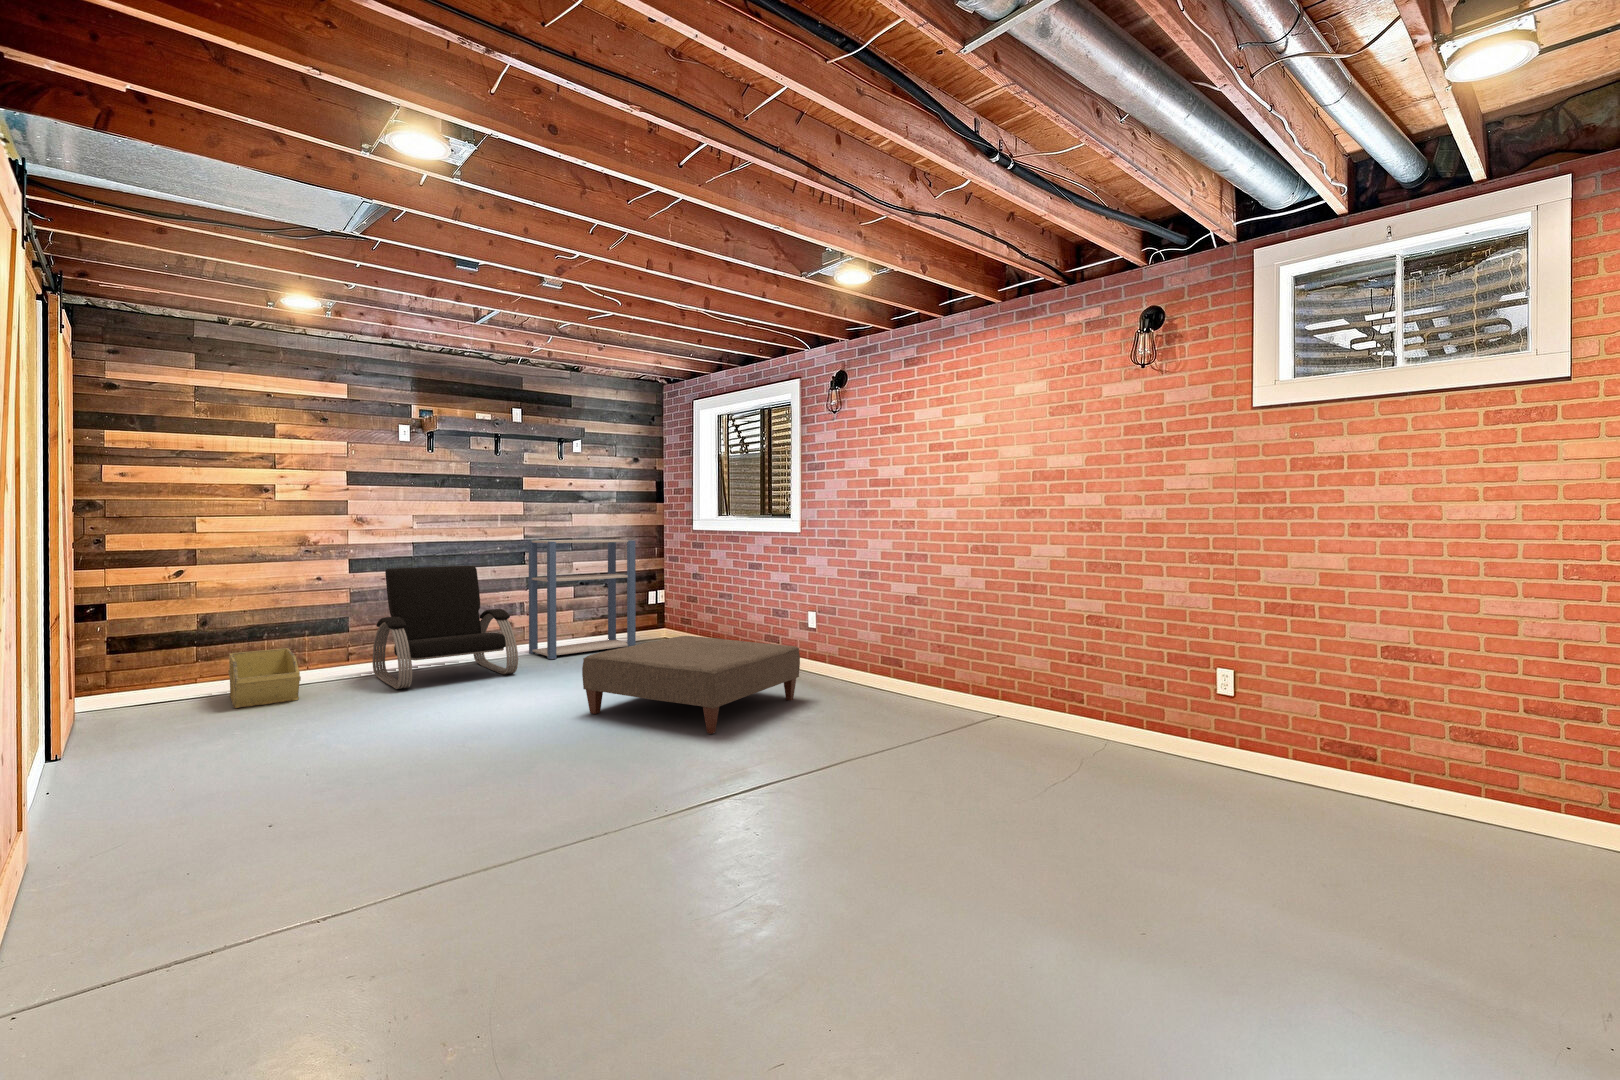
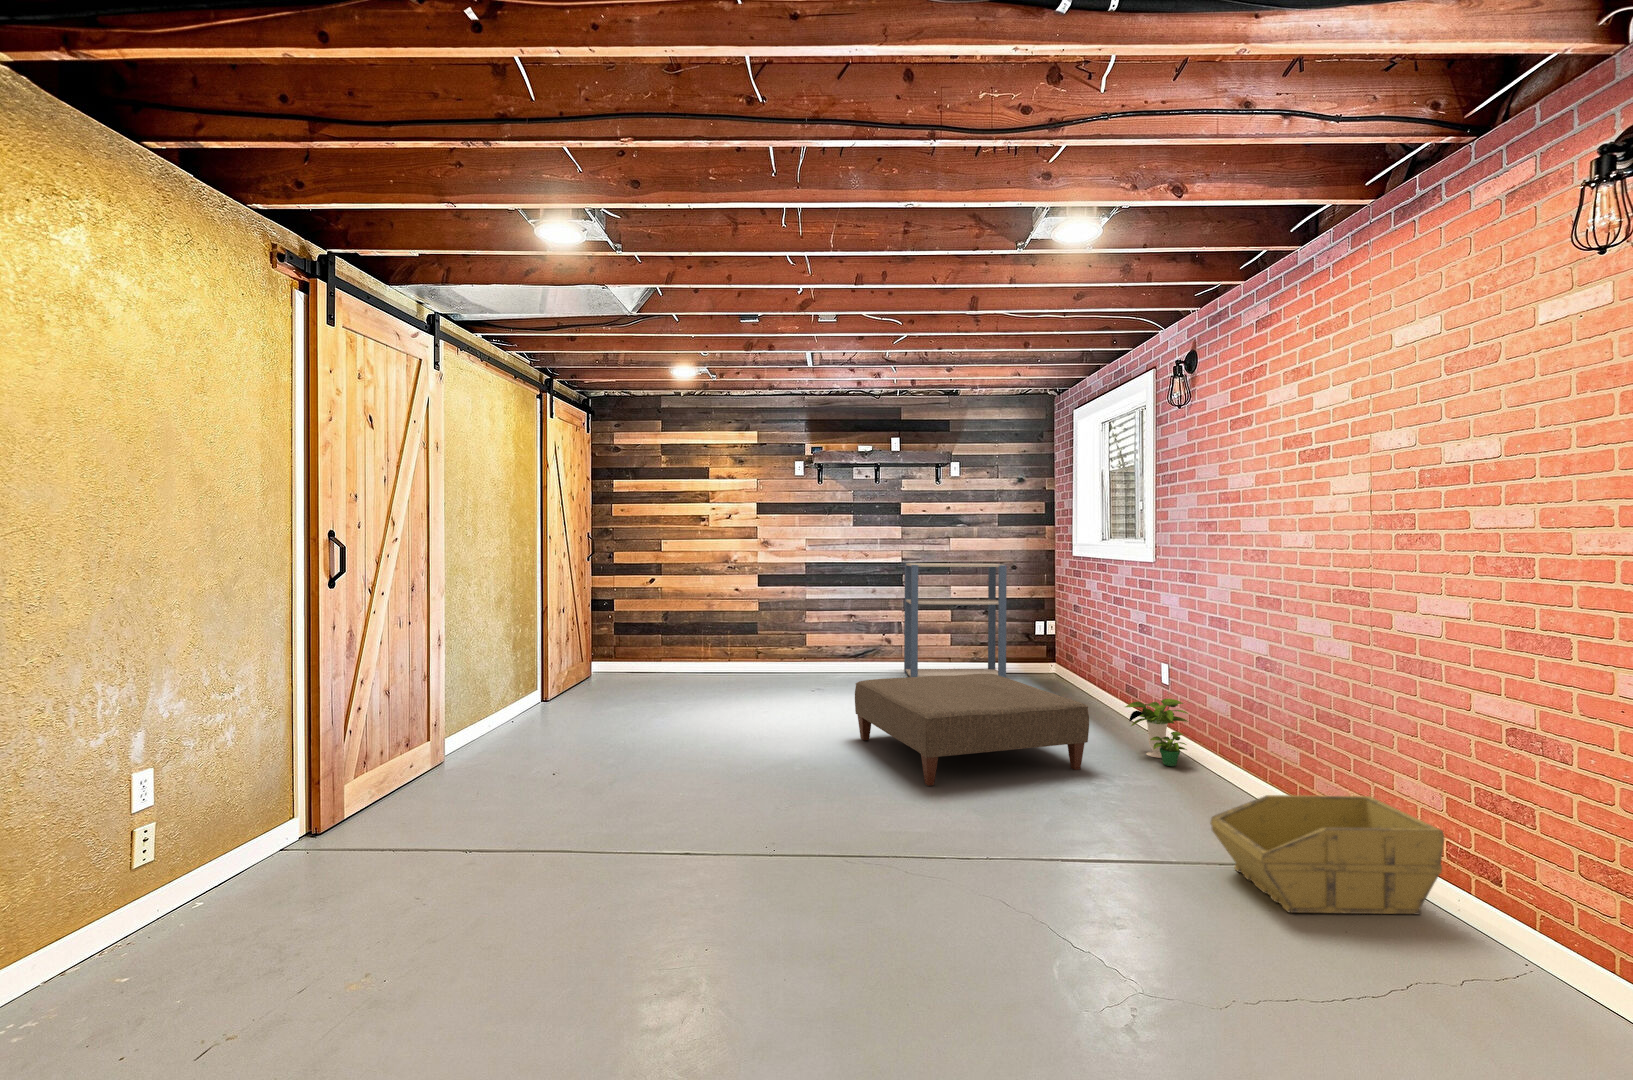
armchair: present [373,566,518,689] -> none [763,585,865,689]
potted plant: none [801,637,853,686] -> present [1125,699,1188,766]
storage bin: present [228,648,301,708] -> present [1210,795,1444,914]

